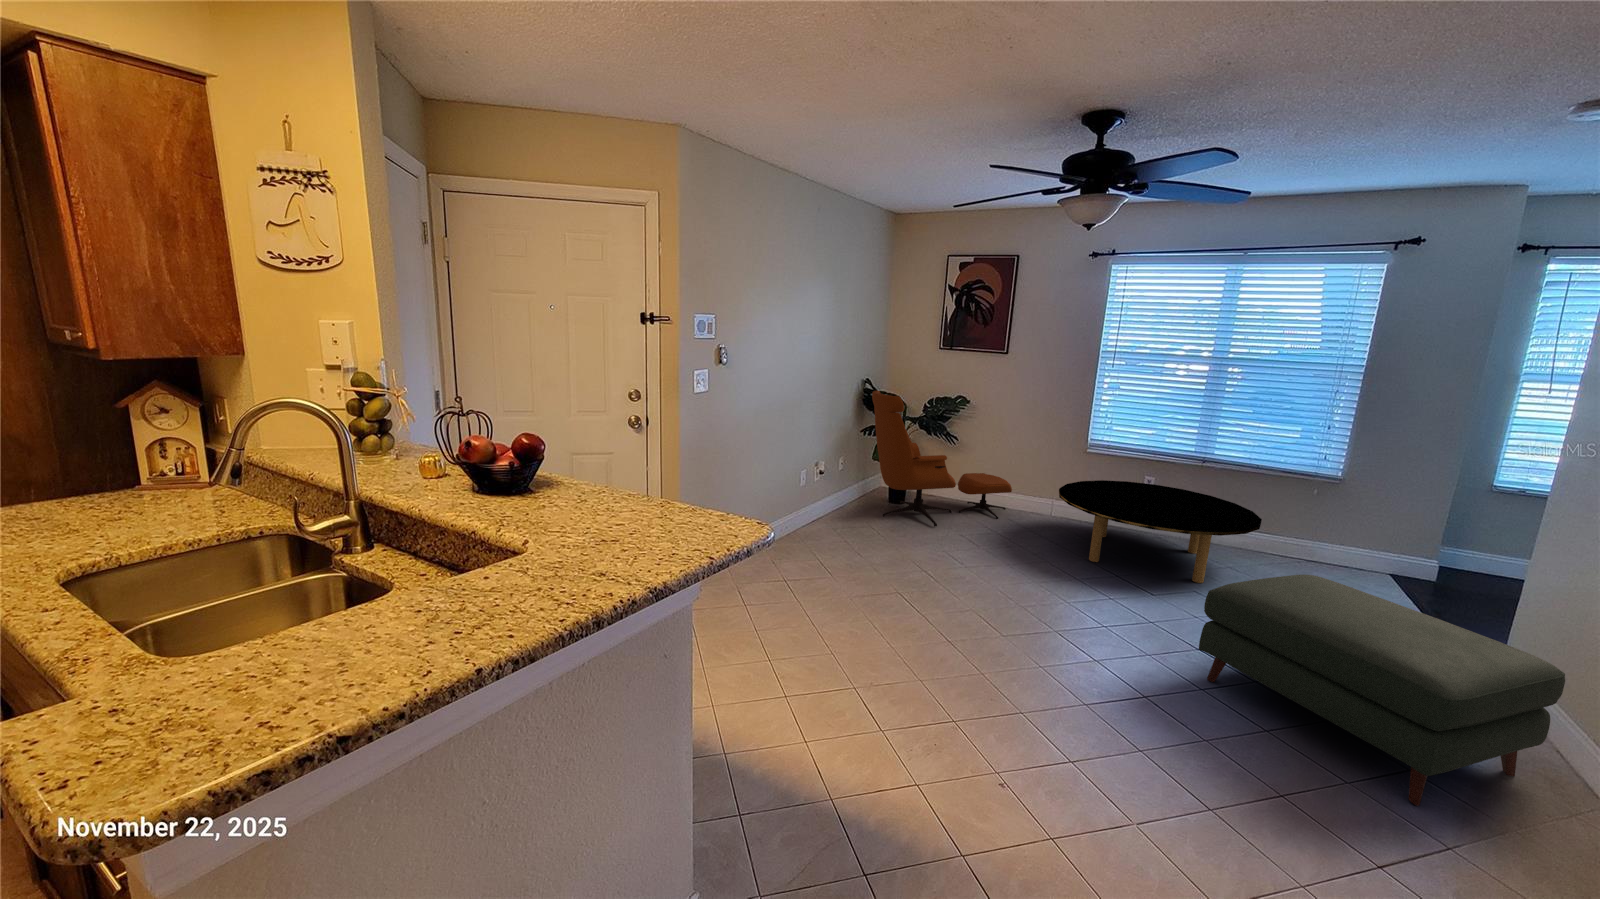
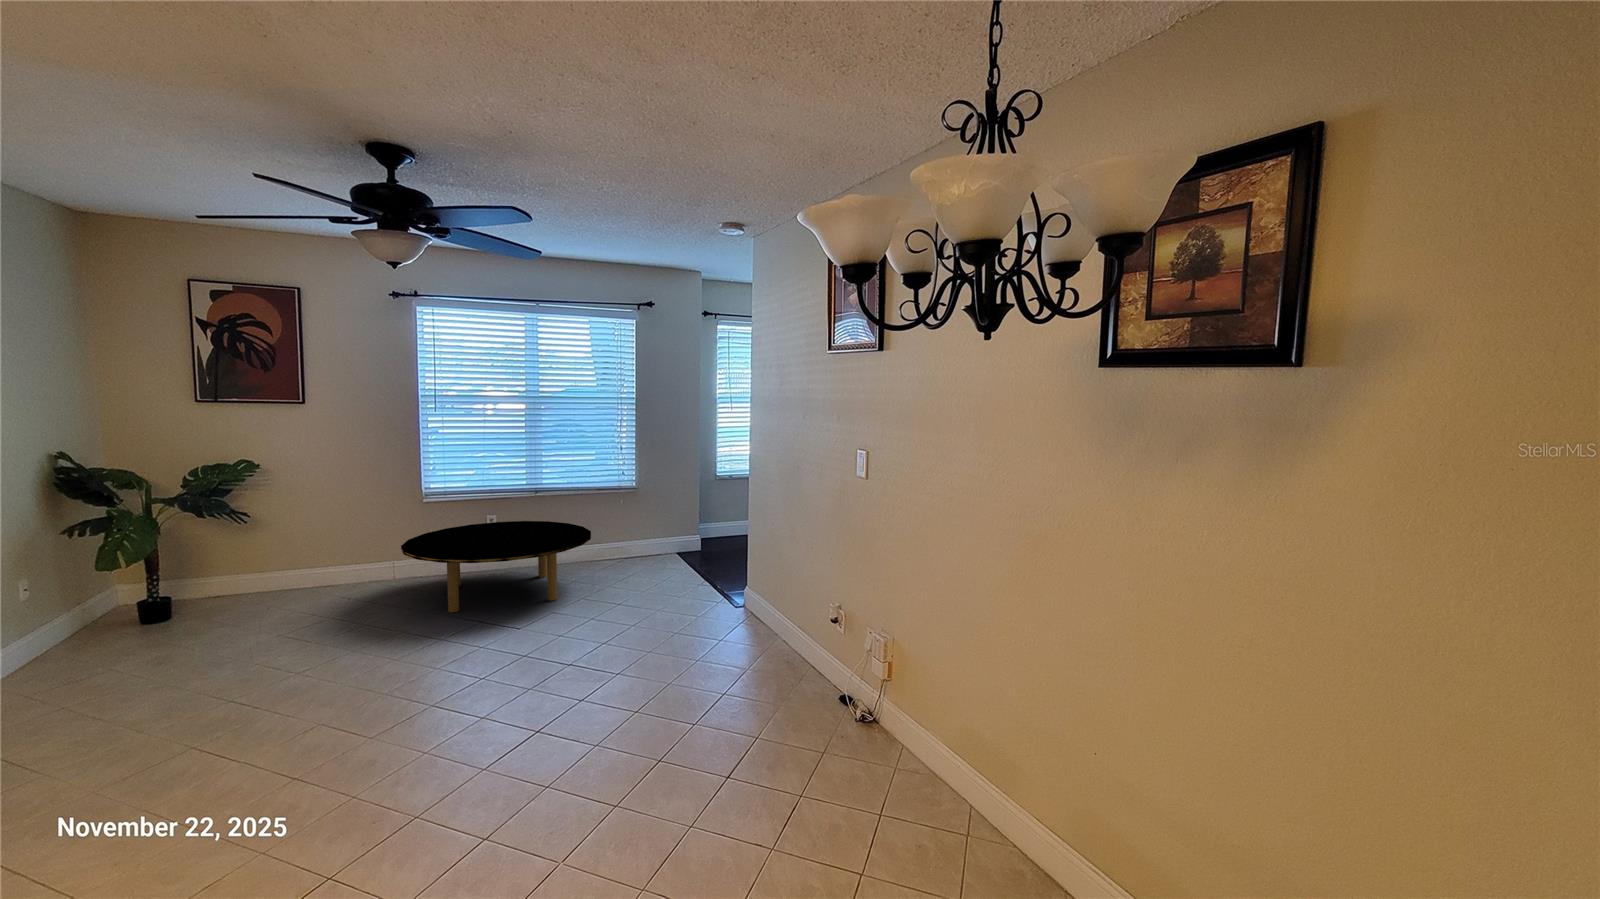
lounge chair: present [872,391,1012,526] -> none [82,465,340,646]
ottoman: present [1199,575,1565,806] -> none [564,561,767,697]

